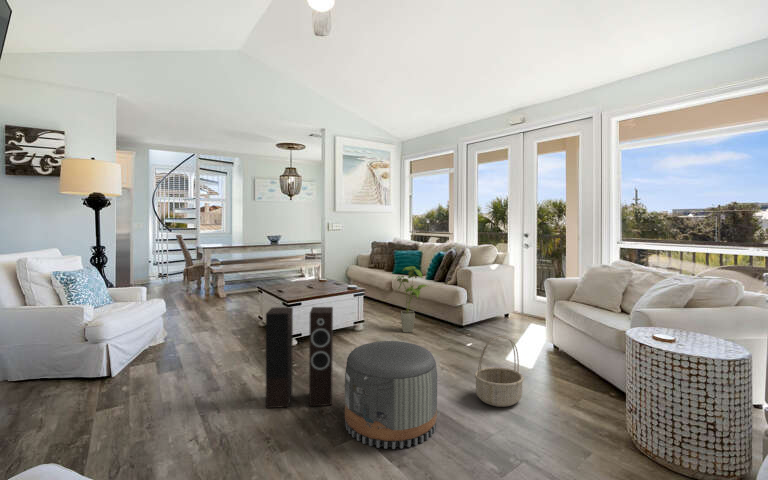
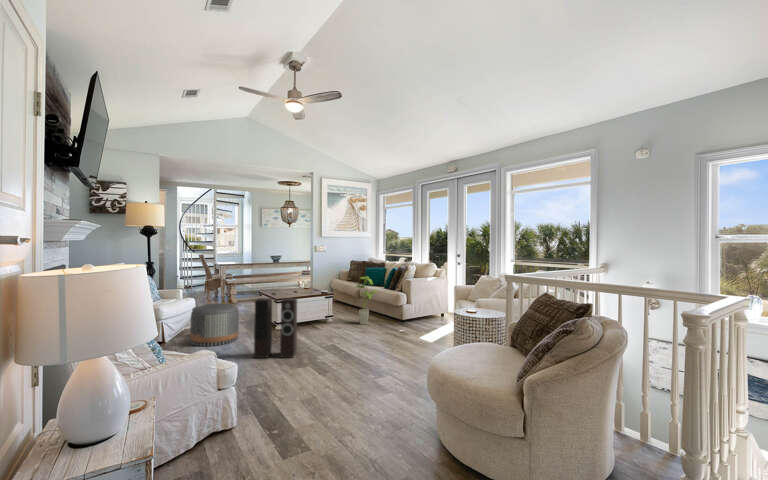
basket: present [474,336,524,407] -> none [383,316,414,359]
pouf: present [345,341,437,449] -> present [190,304,239,346]

